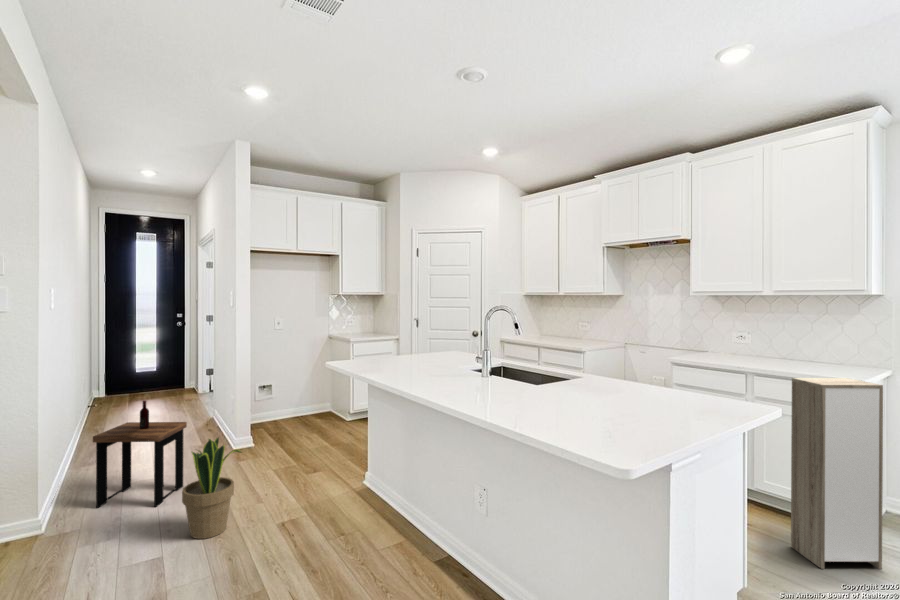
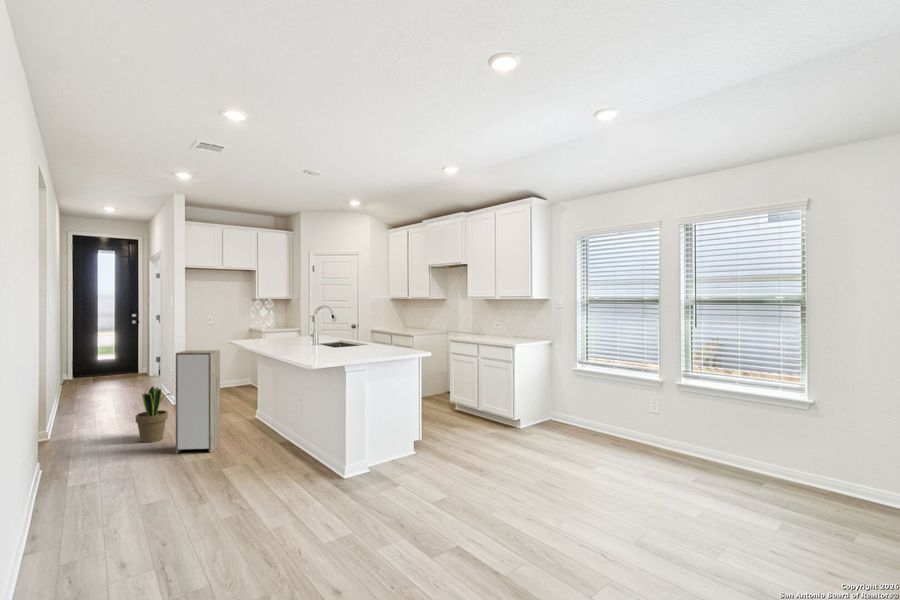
storage cabinet: present [791,378,883,569] -> present [176,350,220,454]
side table: present [93,400,187,508] -> none [78,368,139,433]

